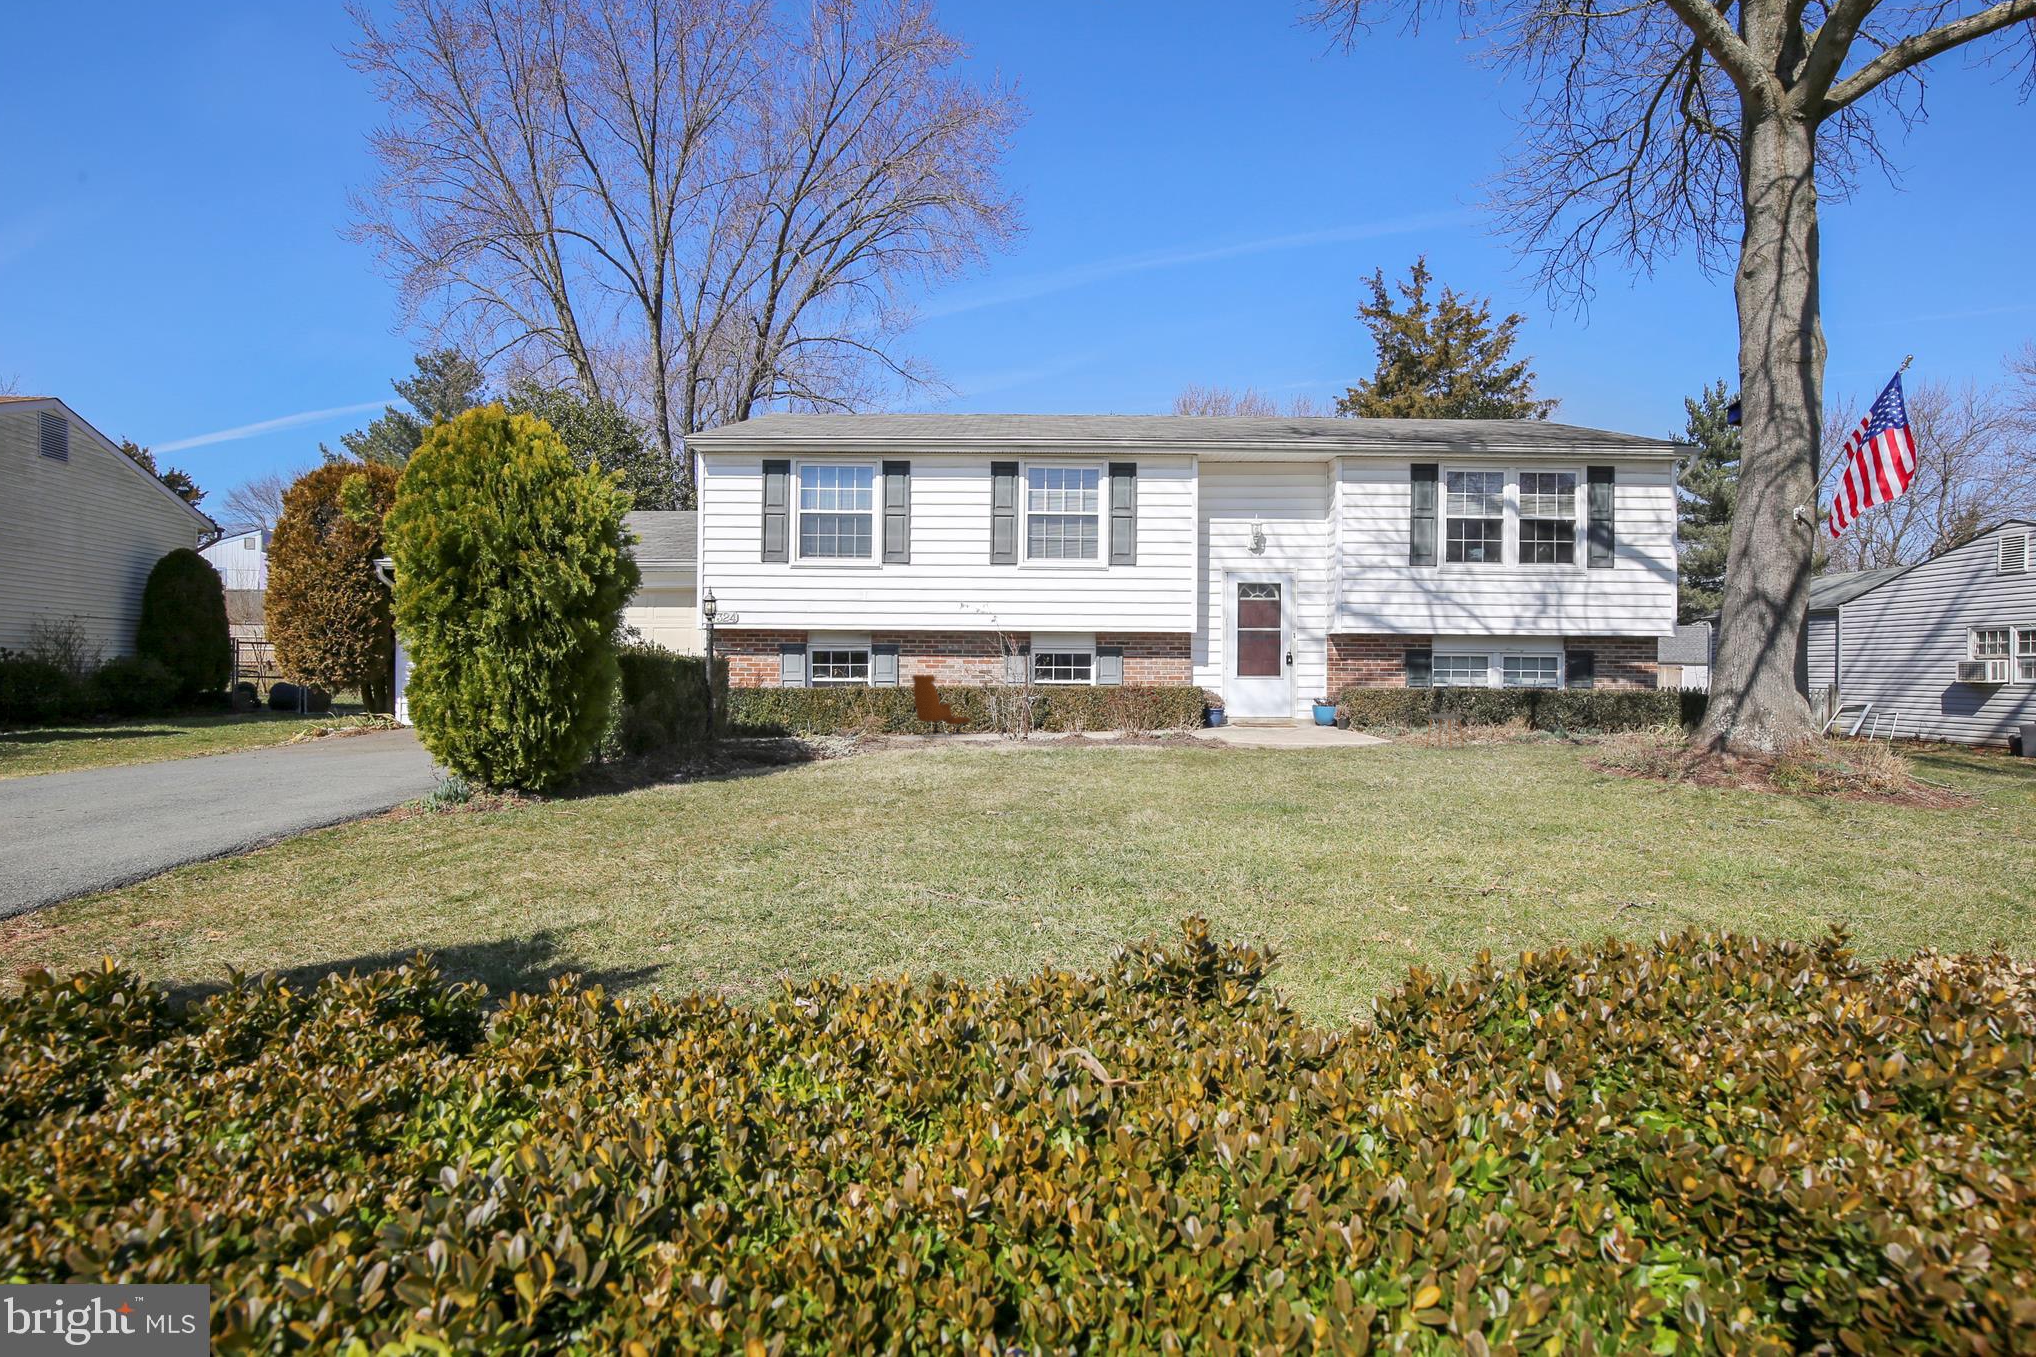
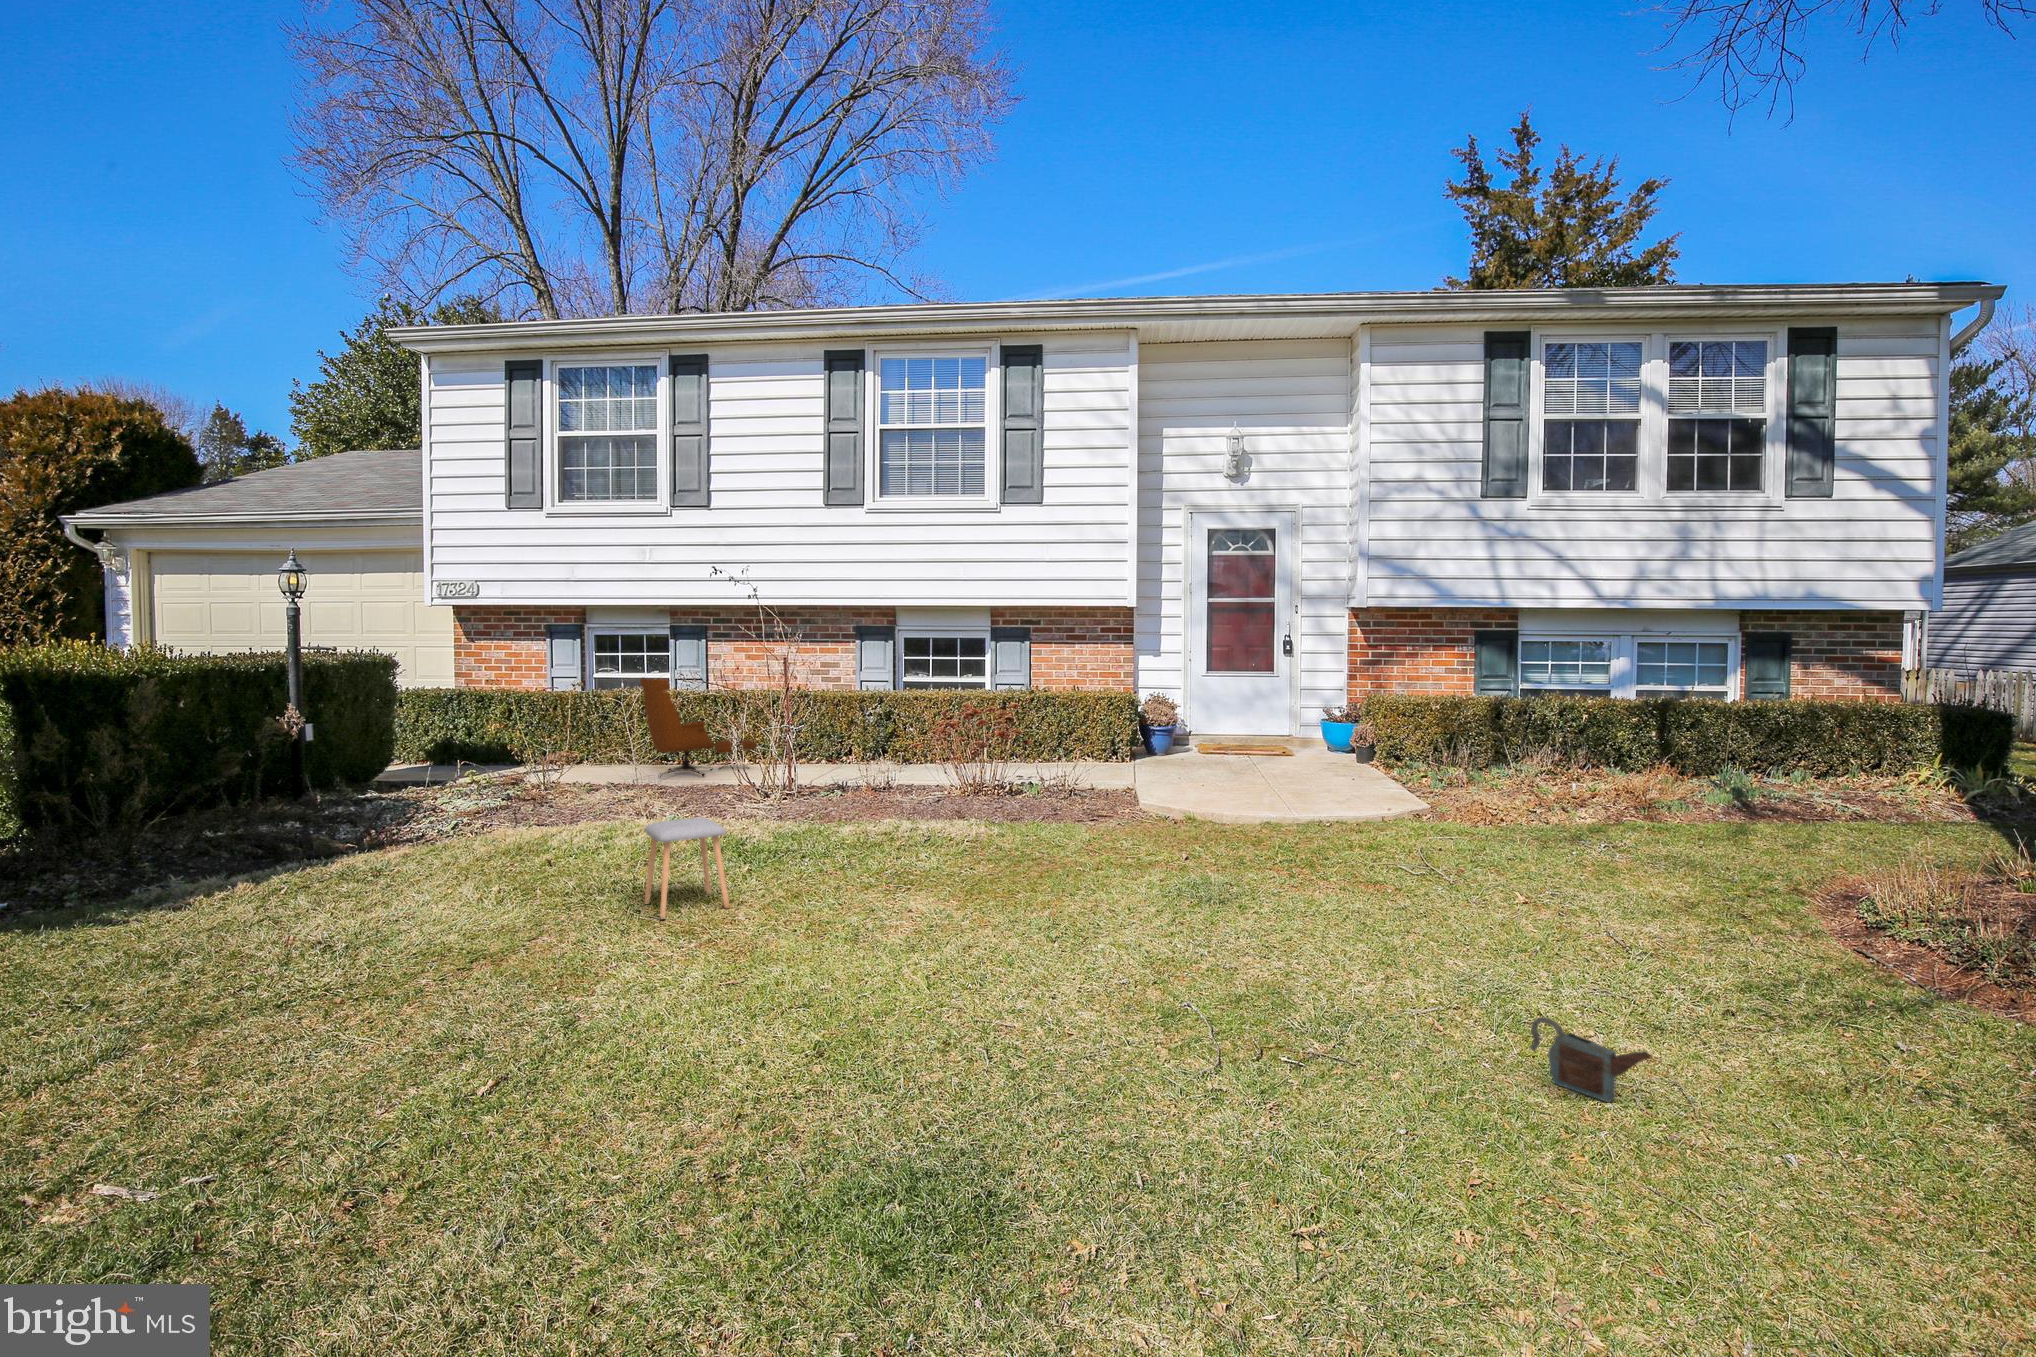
stool: present [1426,713,1464,748] -> present [644,817,729,919]
watering can: none [1465,770,1505,794] -> present [1530,1017,1651,1103]

